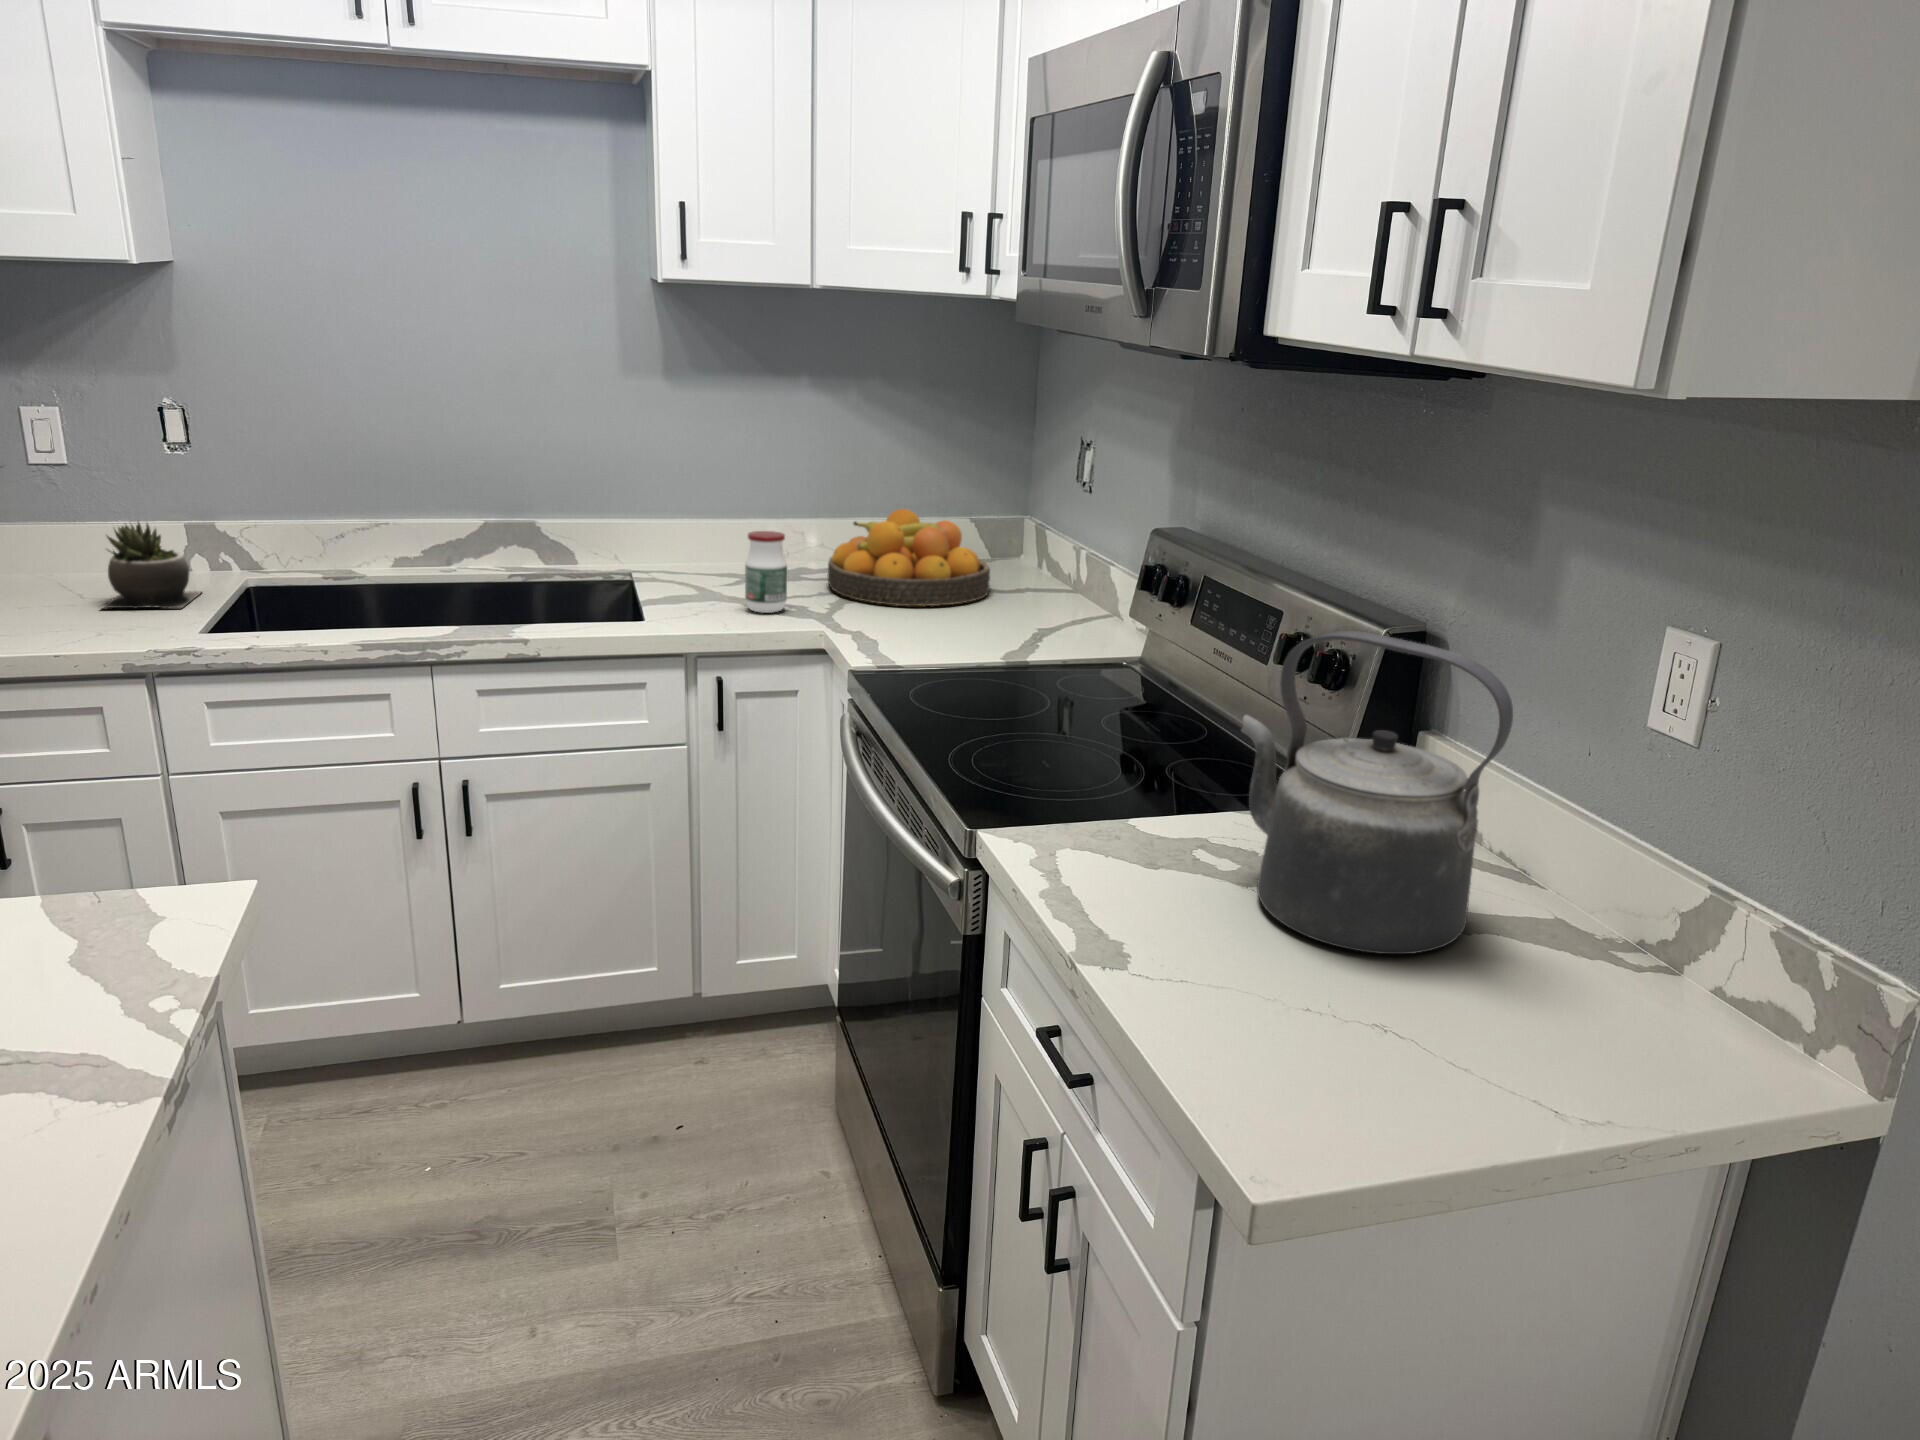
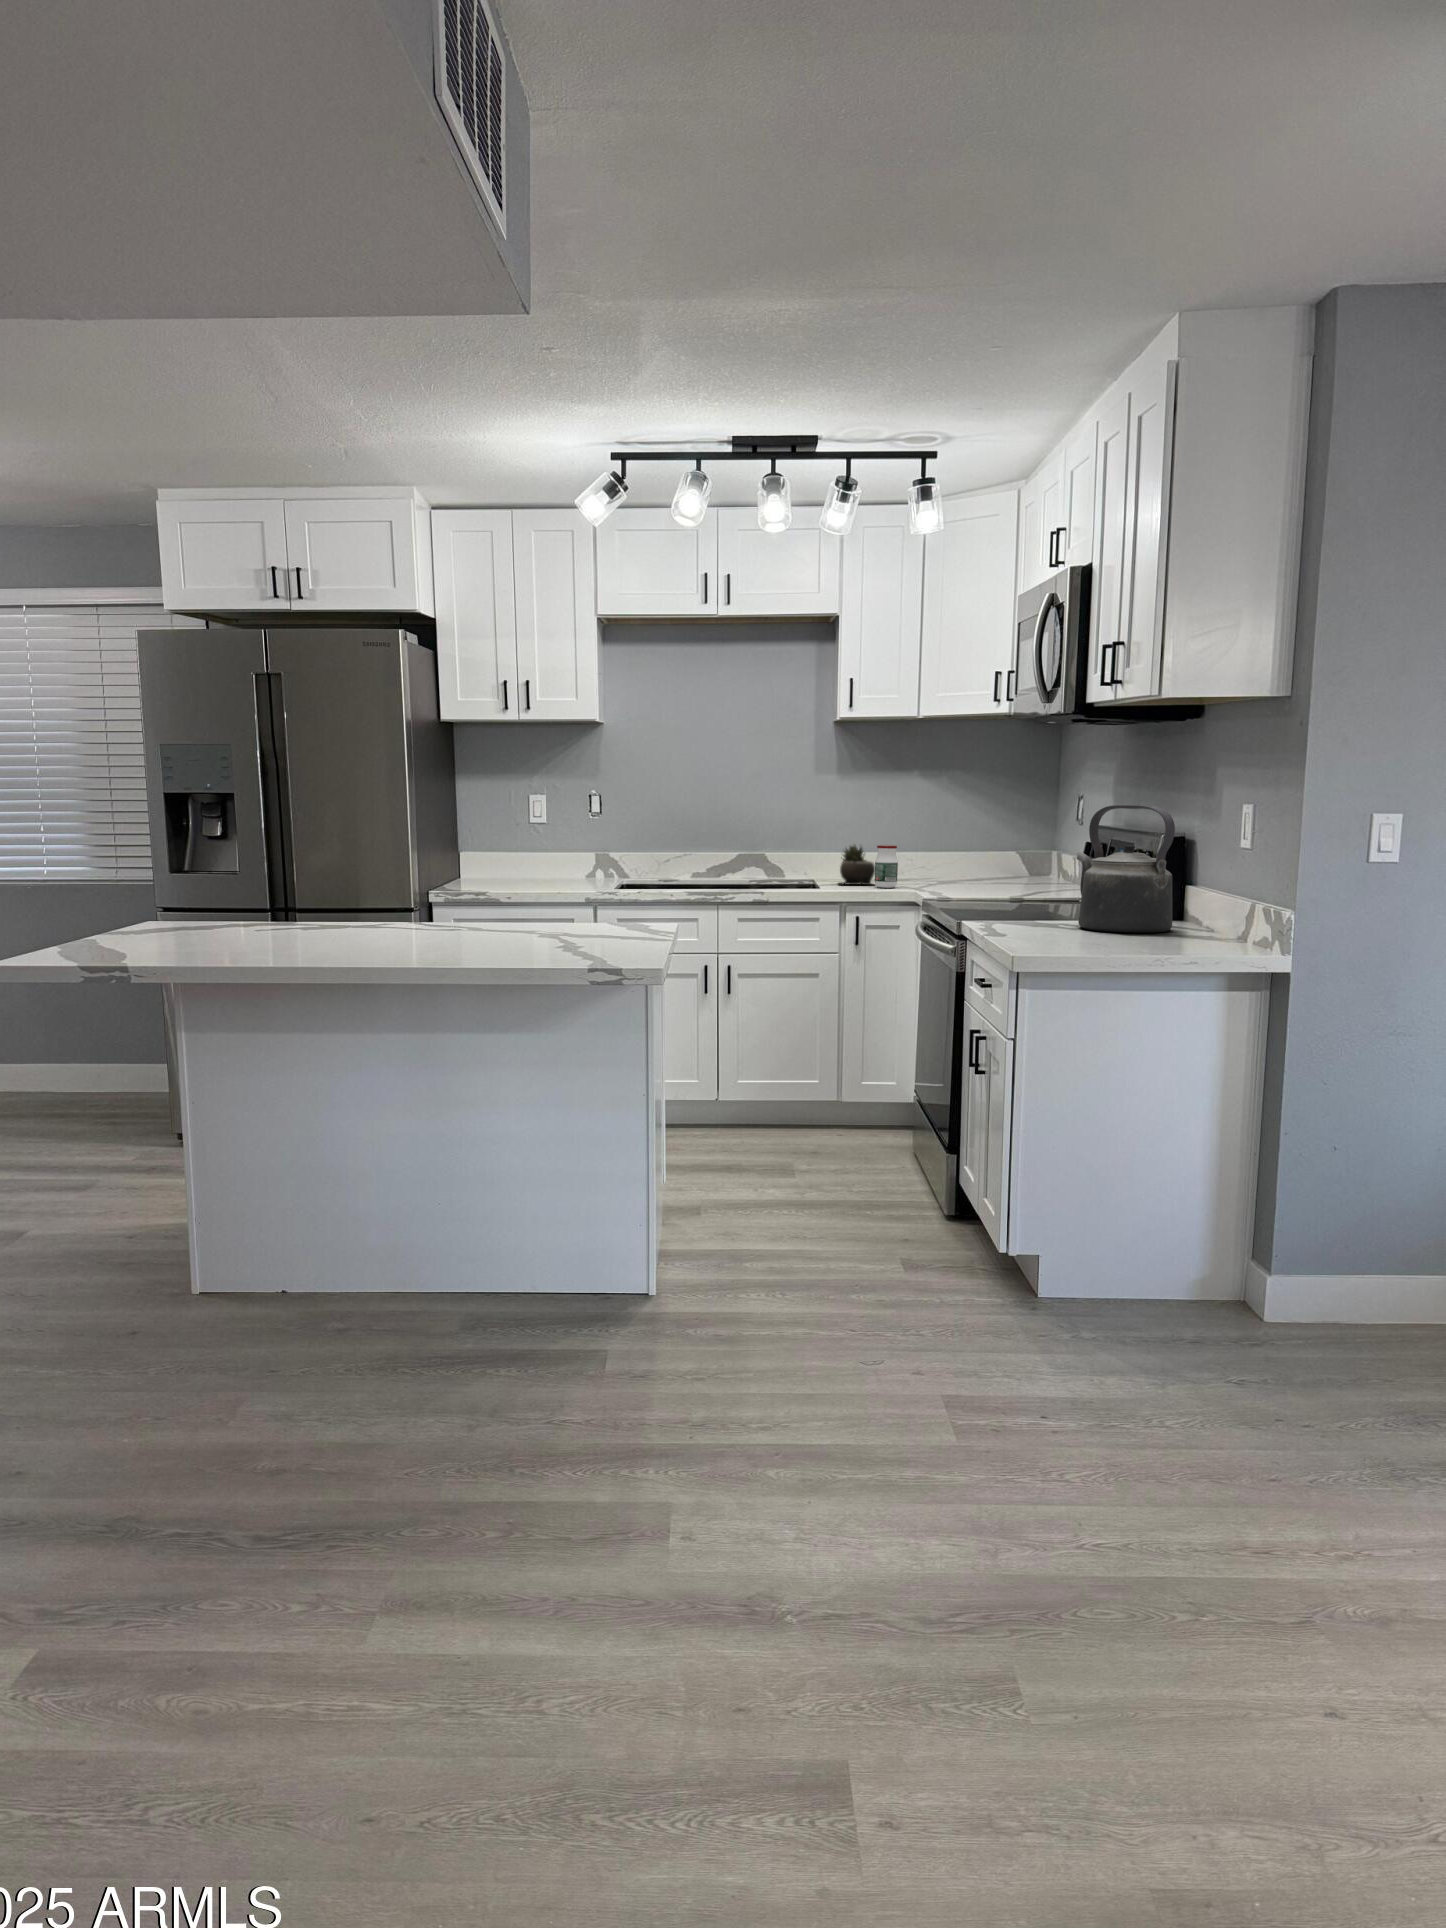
fruit bowl: present [828,509,990,607] -> none [923,842,1019,888]
succulent plant: present [101,522,201,608] -> present [839,845,875,885]

